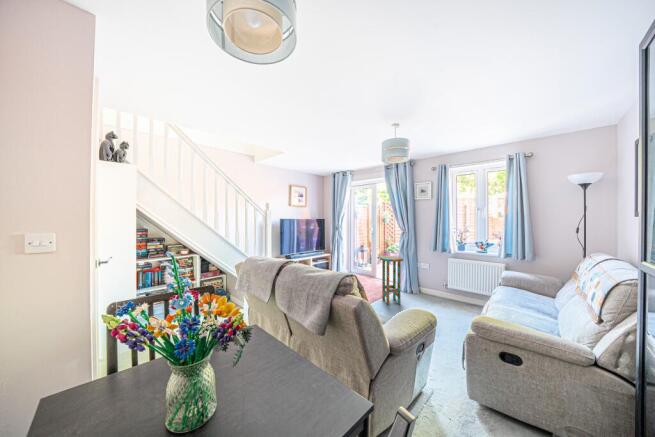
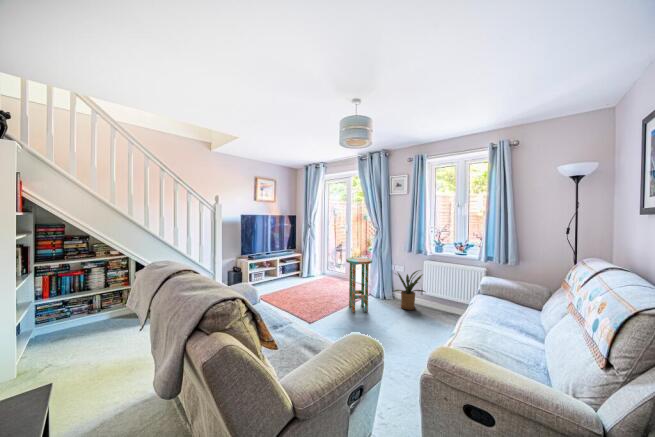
house plant: none [417,267,453,302] -> present [395,271,425,310]

